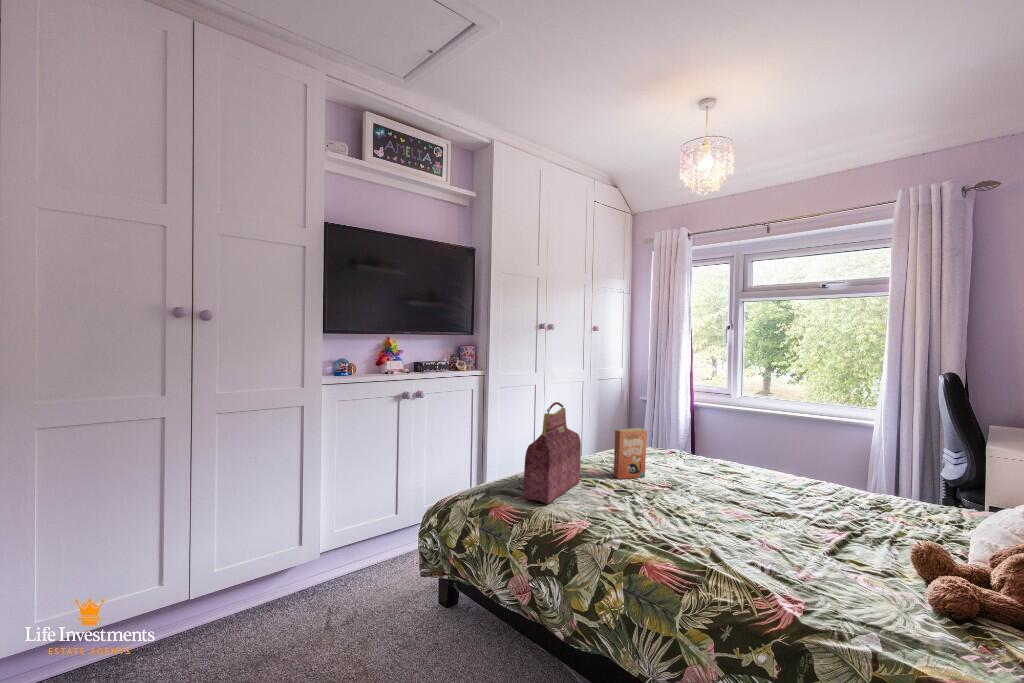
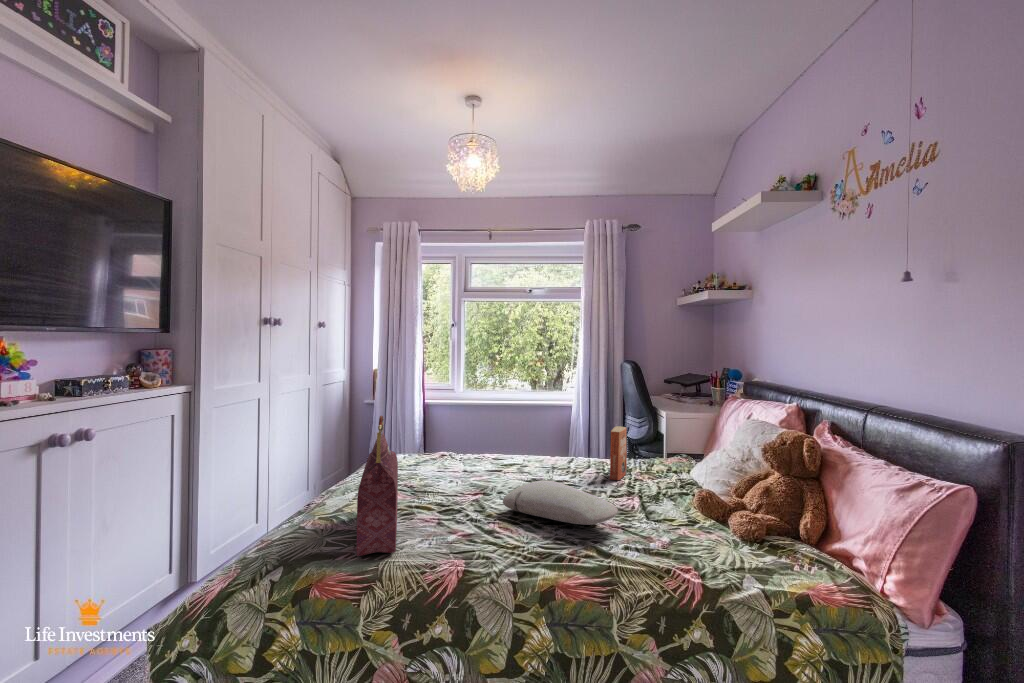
paperback book: present [613,428,647,479] -> present [610,426,627,480]
pillow: none [663,485,765,534] -> present [503,480,618,525]

